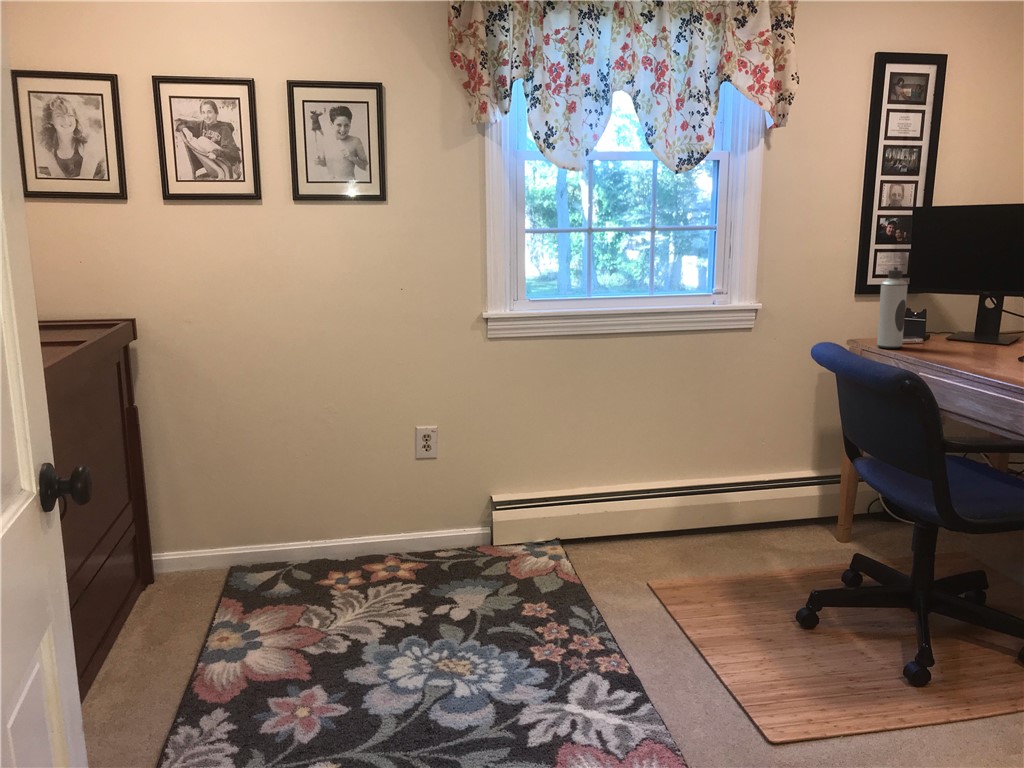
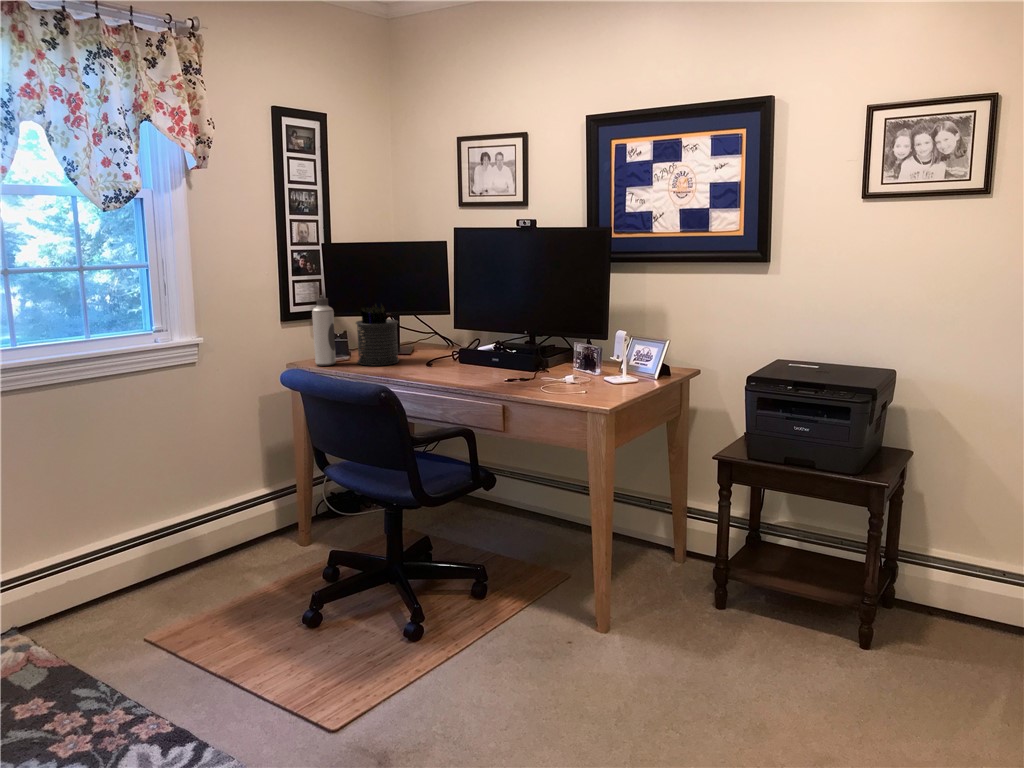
pen holder: none [929,277,992,356] -> present [356,303,399,365]

